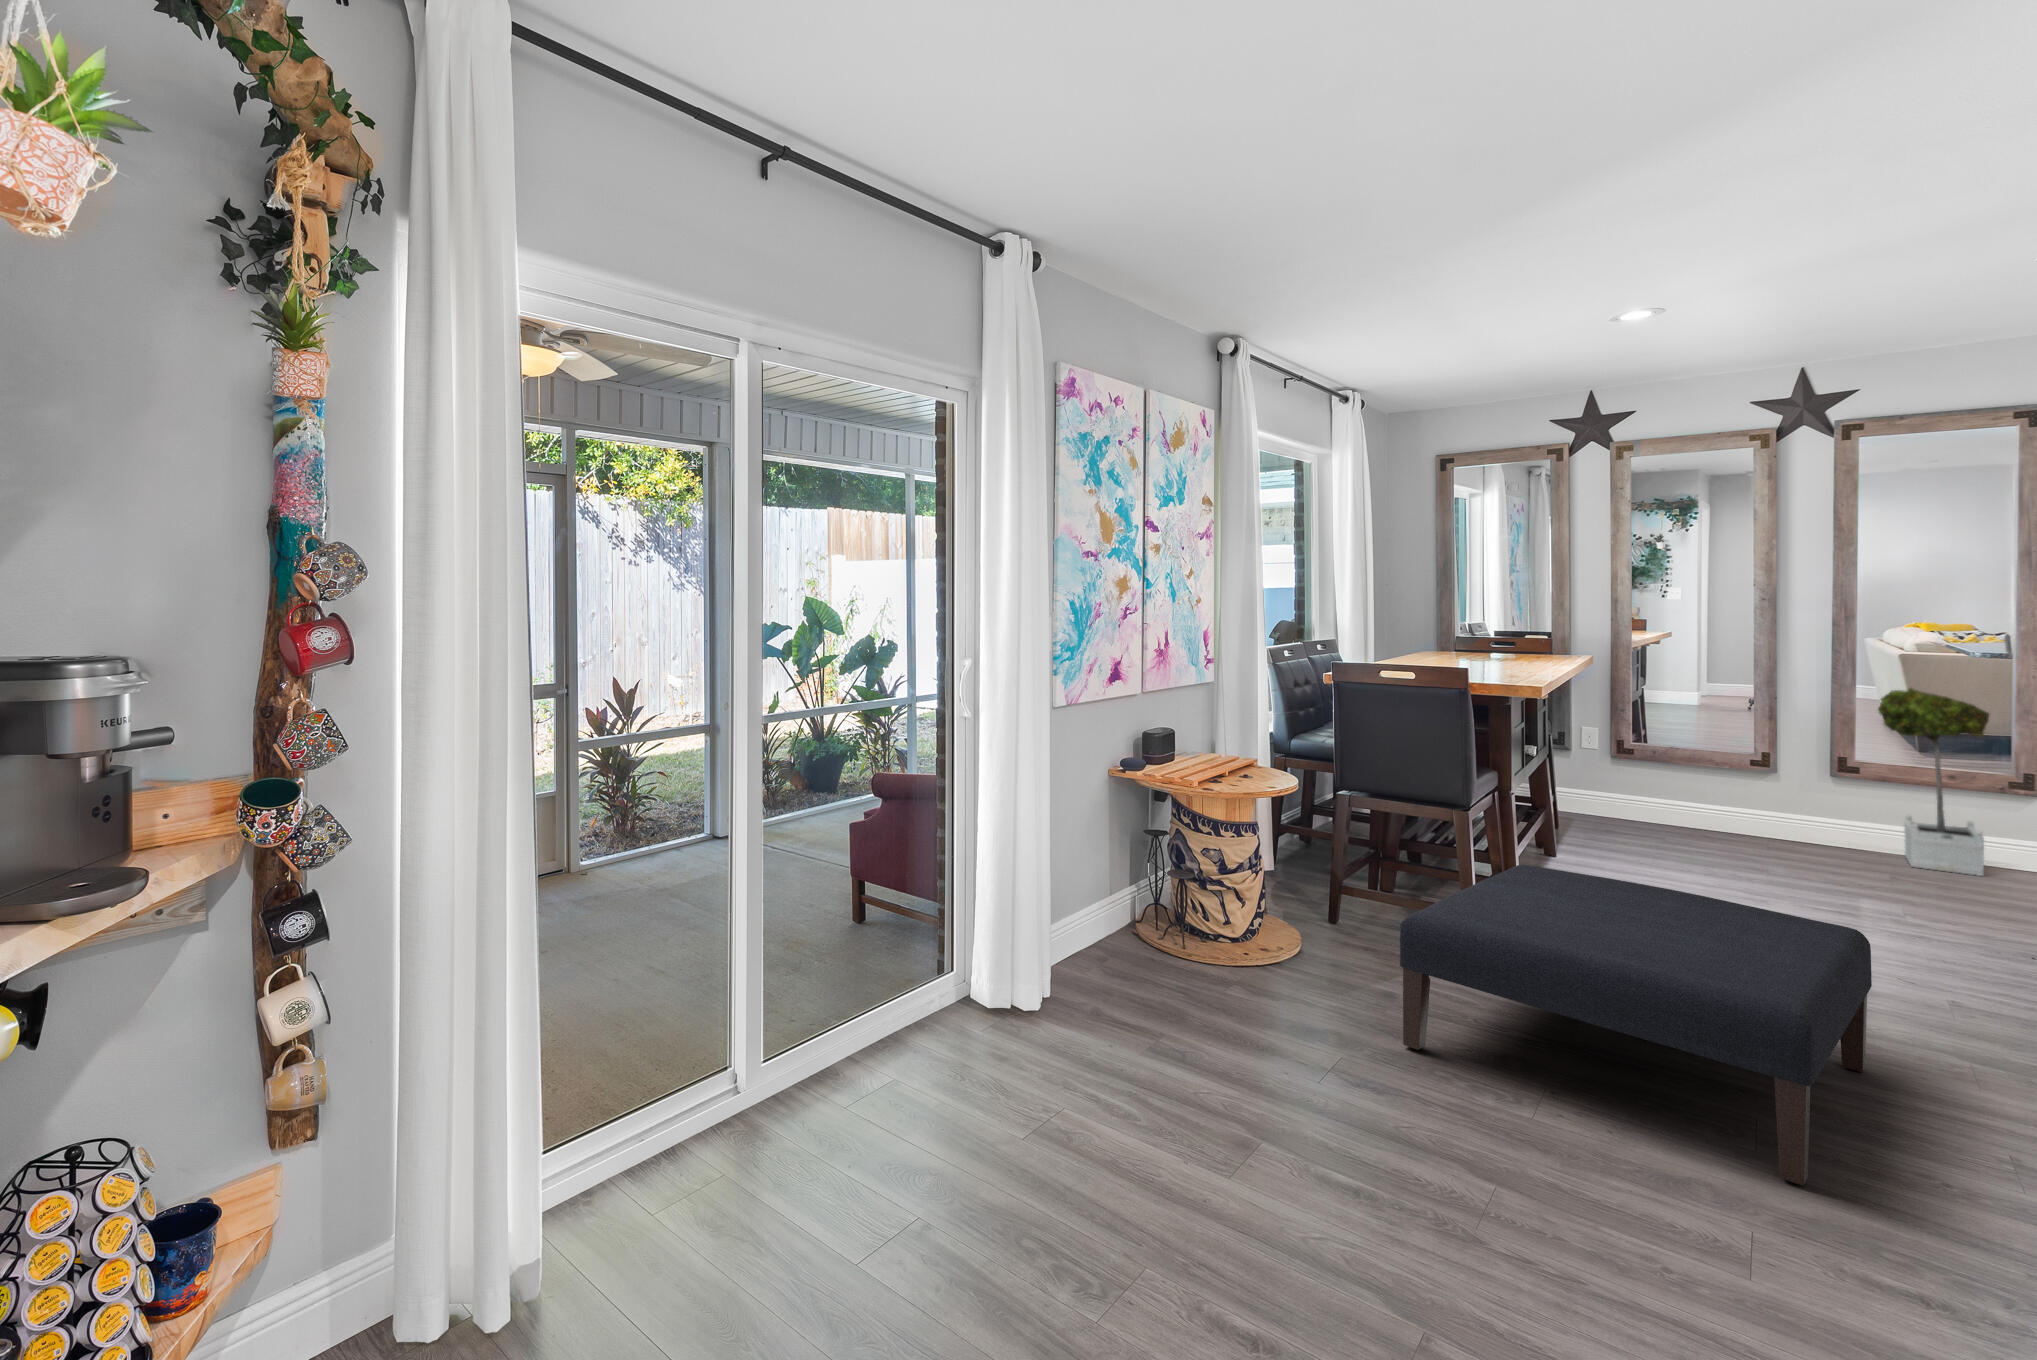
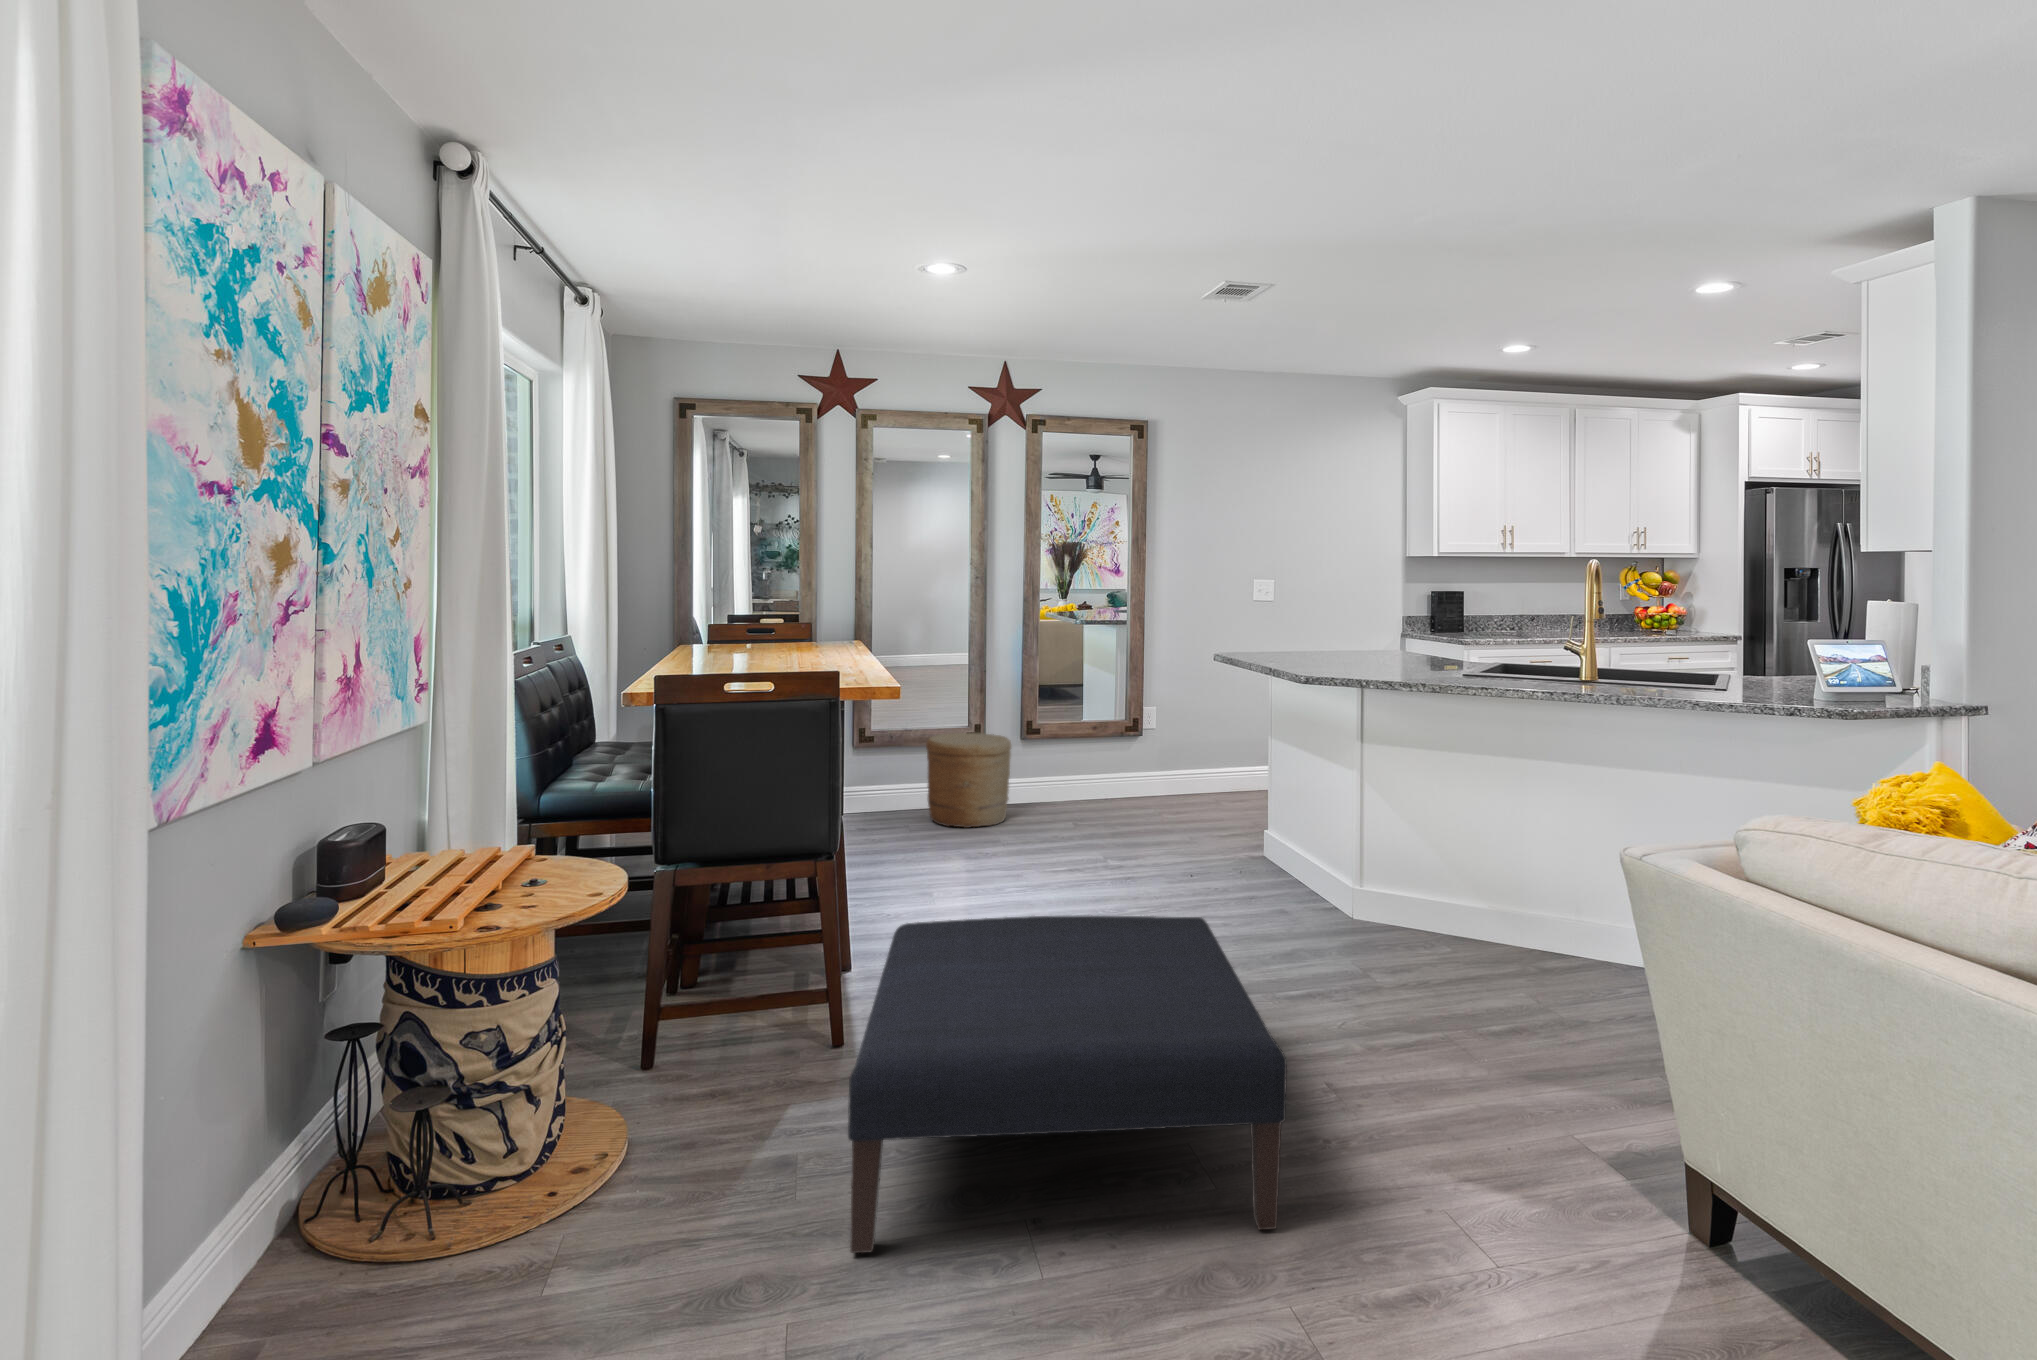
potted tree: present [1878,688,1989,876] -> none [1056,661,1123,819]
woven basket: none [1693,753,1808,852] -> present [926,733,1011,828]

